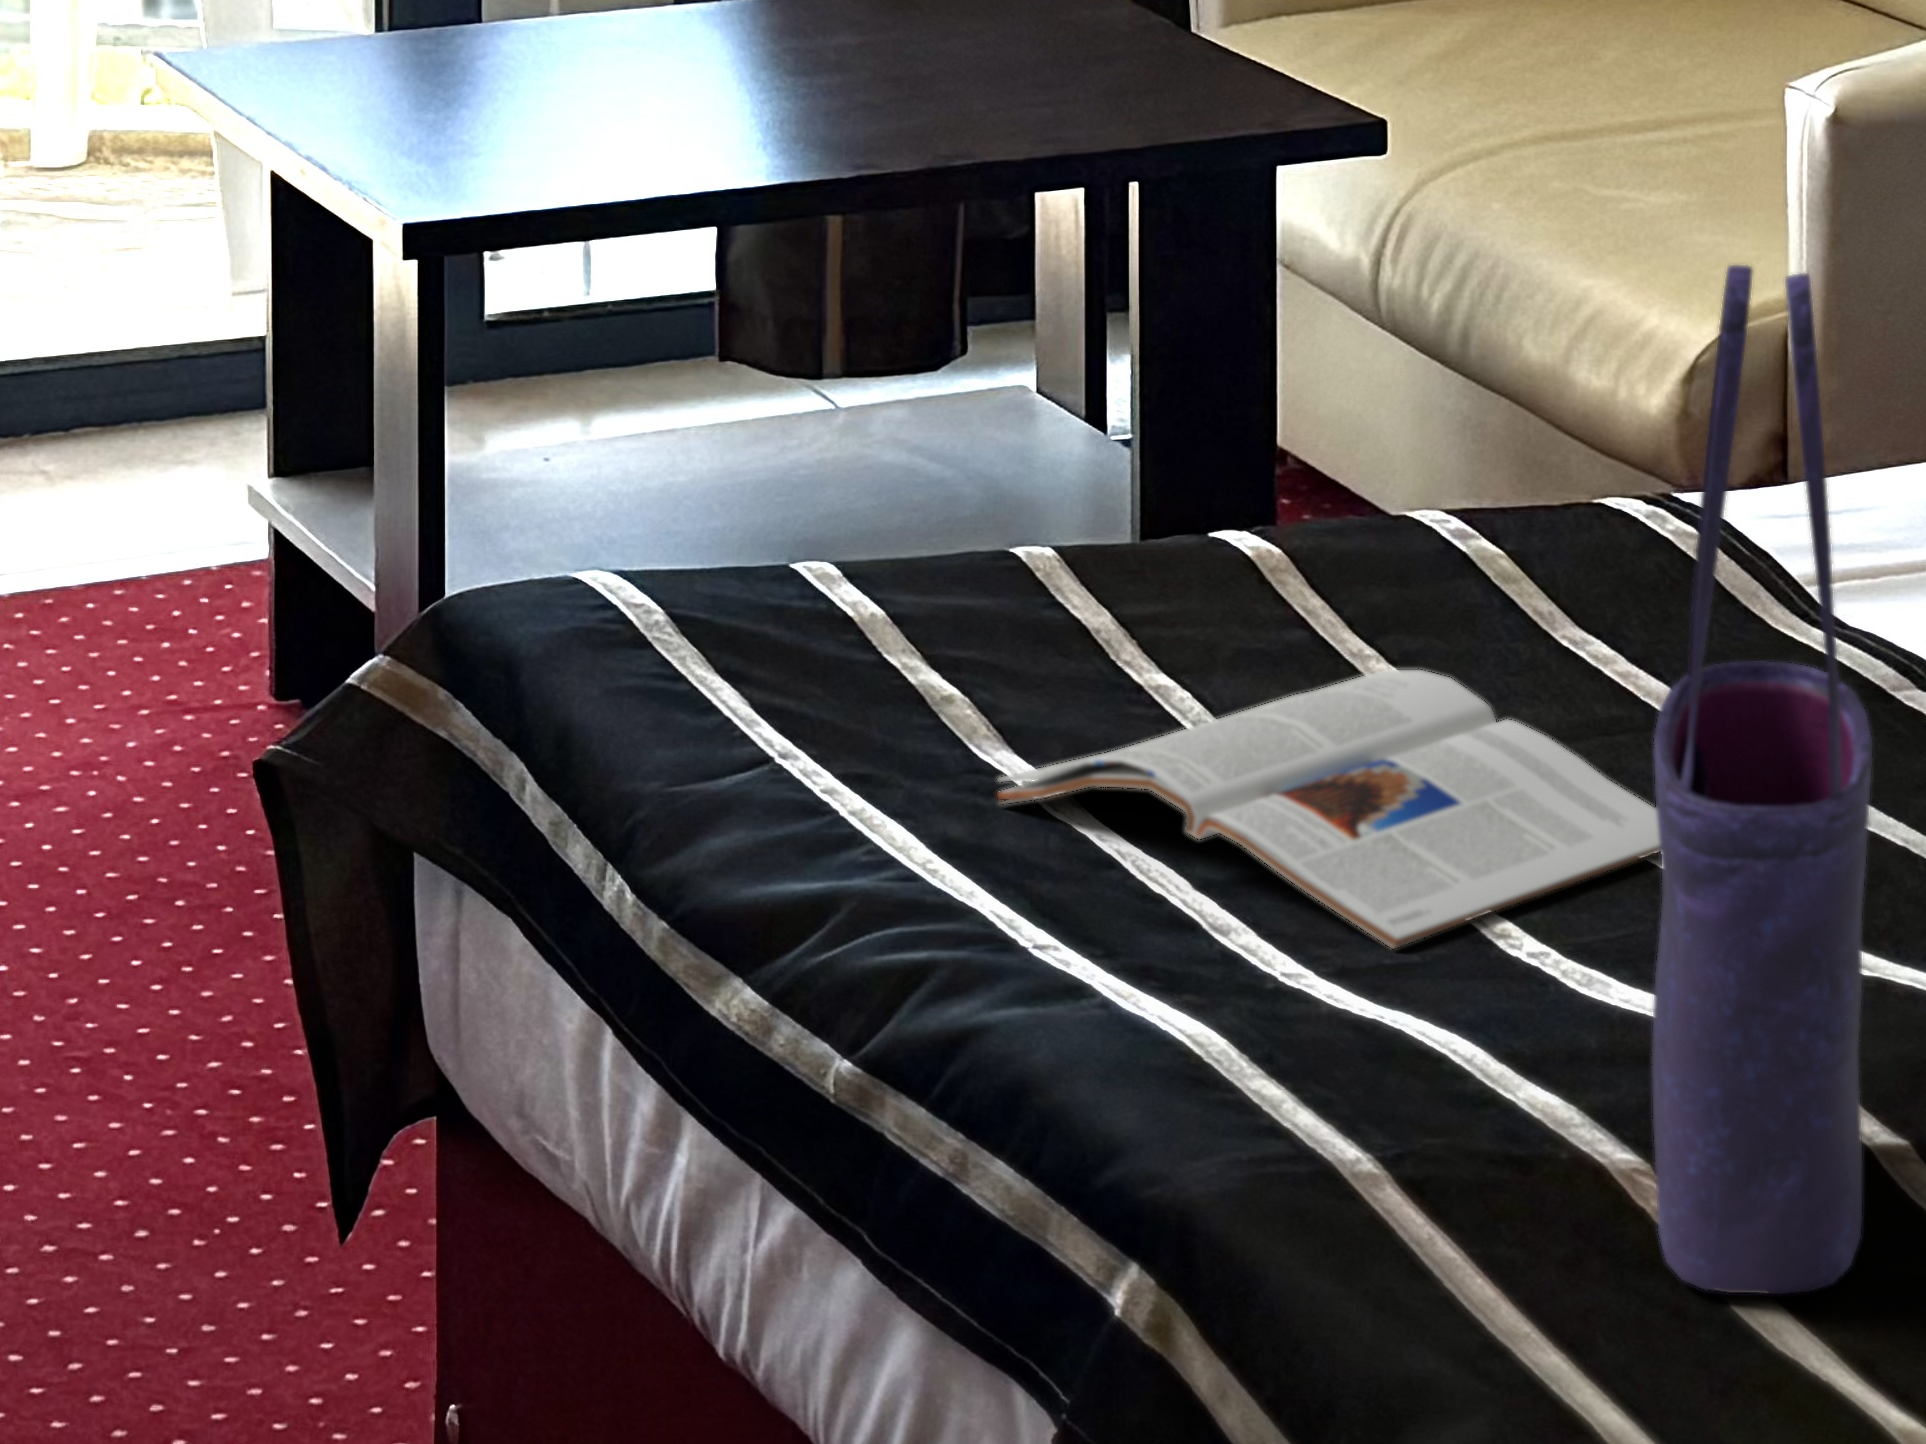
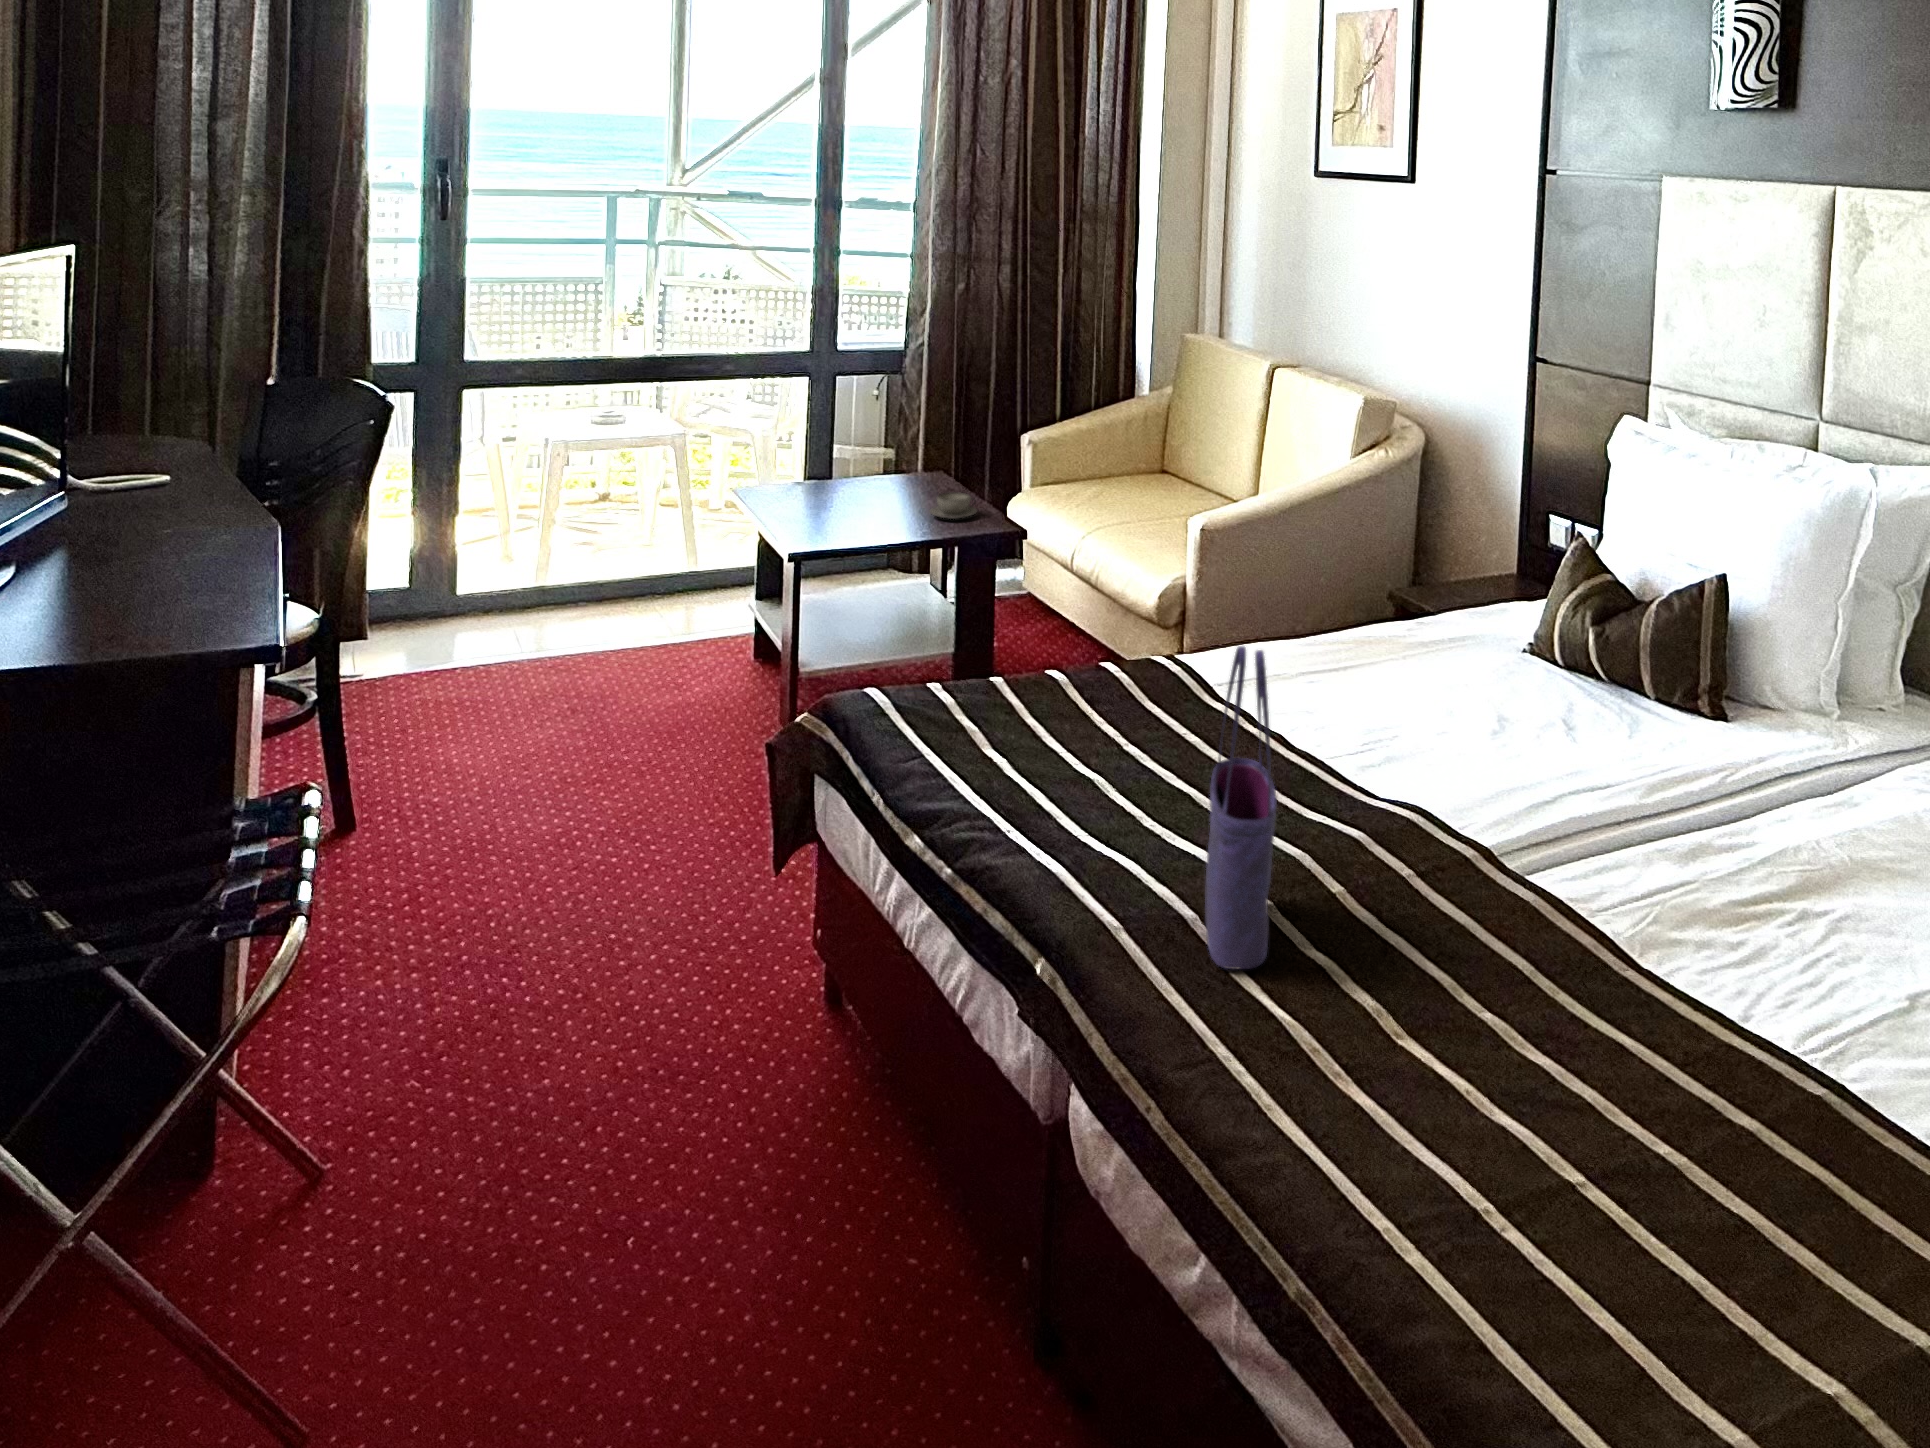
teacup: none [798,9,975,103] -> present [930,492,977,519]
magazine: present [998,670,1660,948] -> none [996,725,1200,828]

